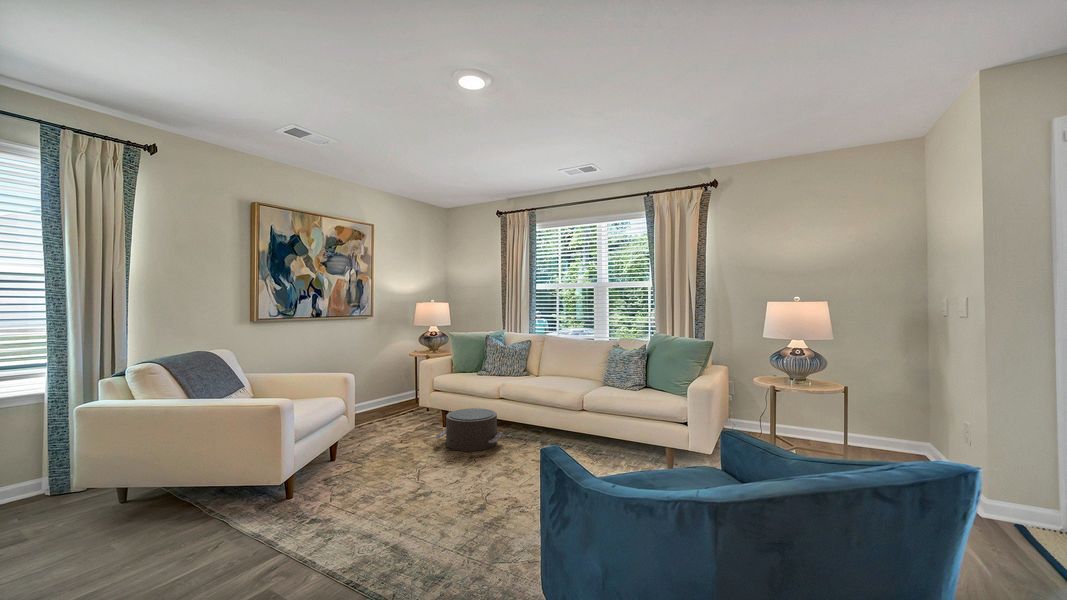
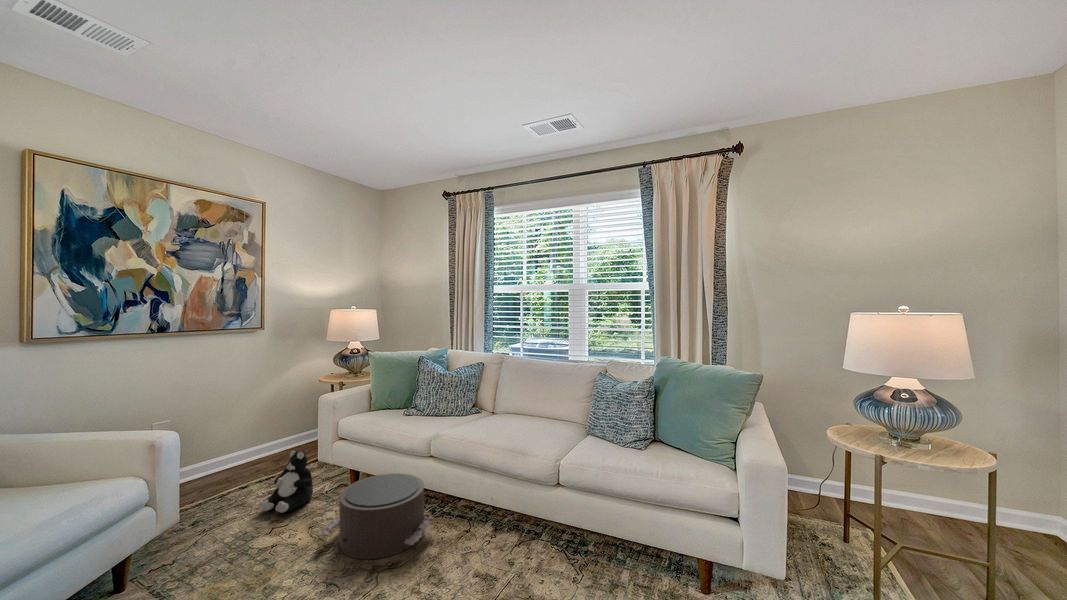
plush toy: none [389,395,420,432] -> present [259,450,313,513]

